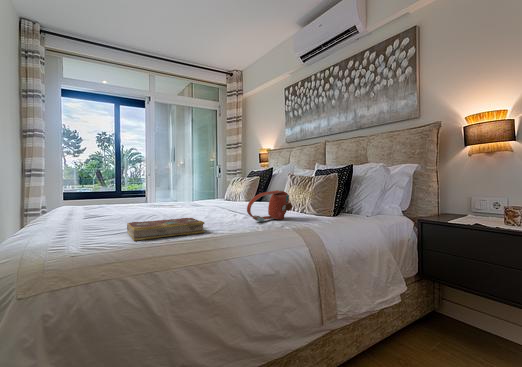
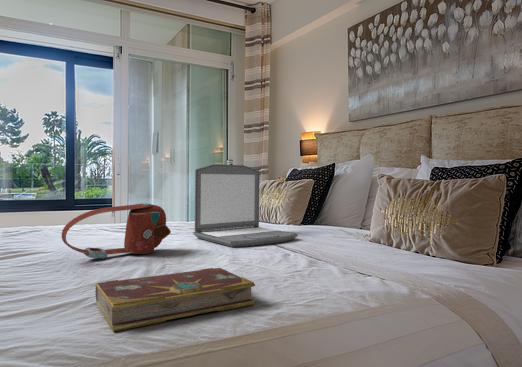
laptop: none [187,167,245,212] -> present [193,164,298,247]
handbag: present [247,190,293,222] -> present [62,203,171,258]

